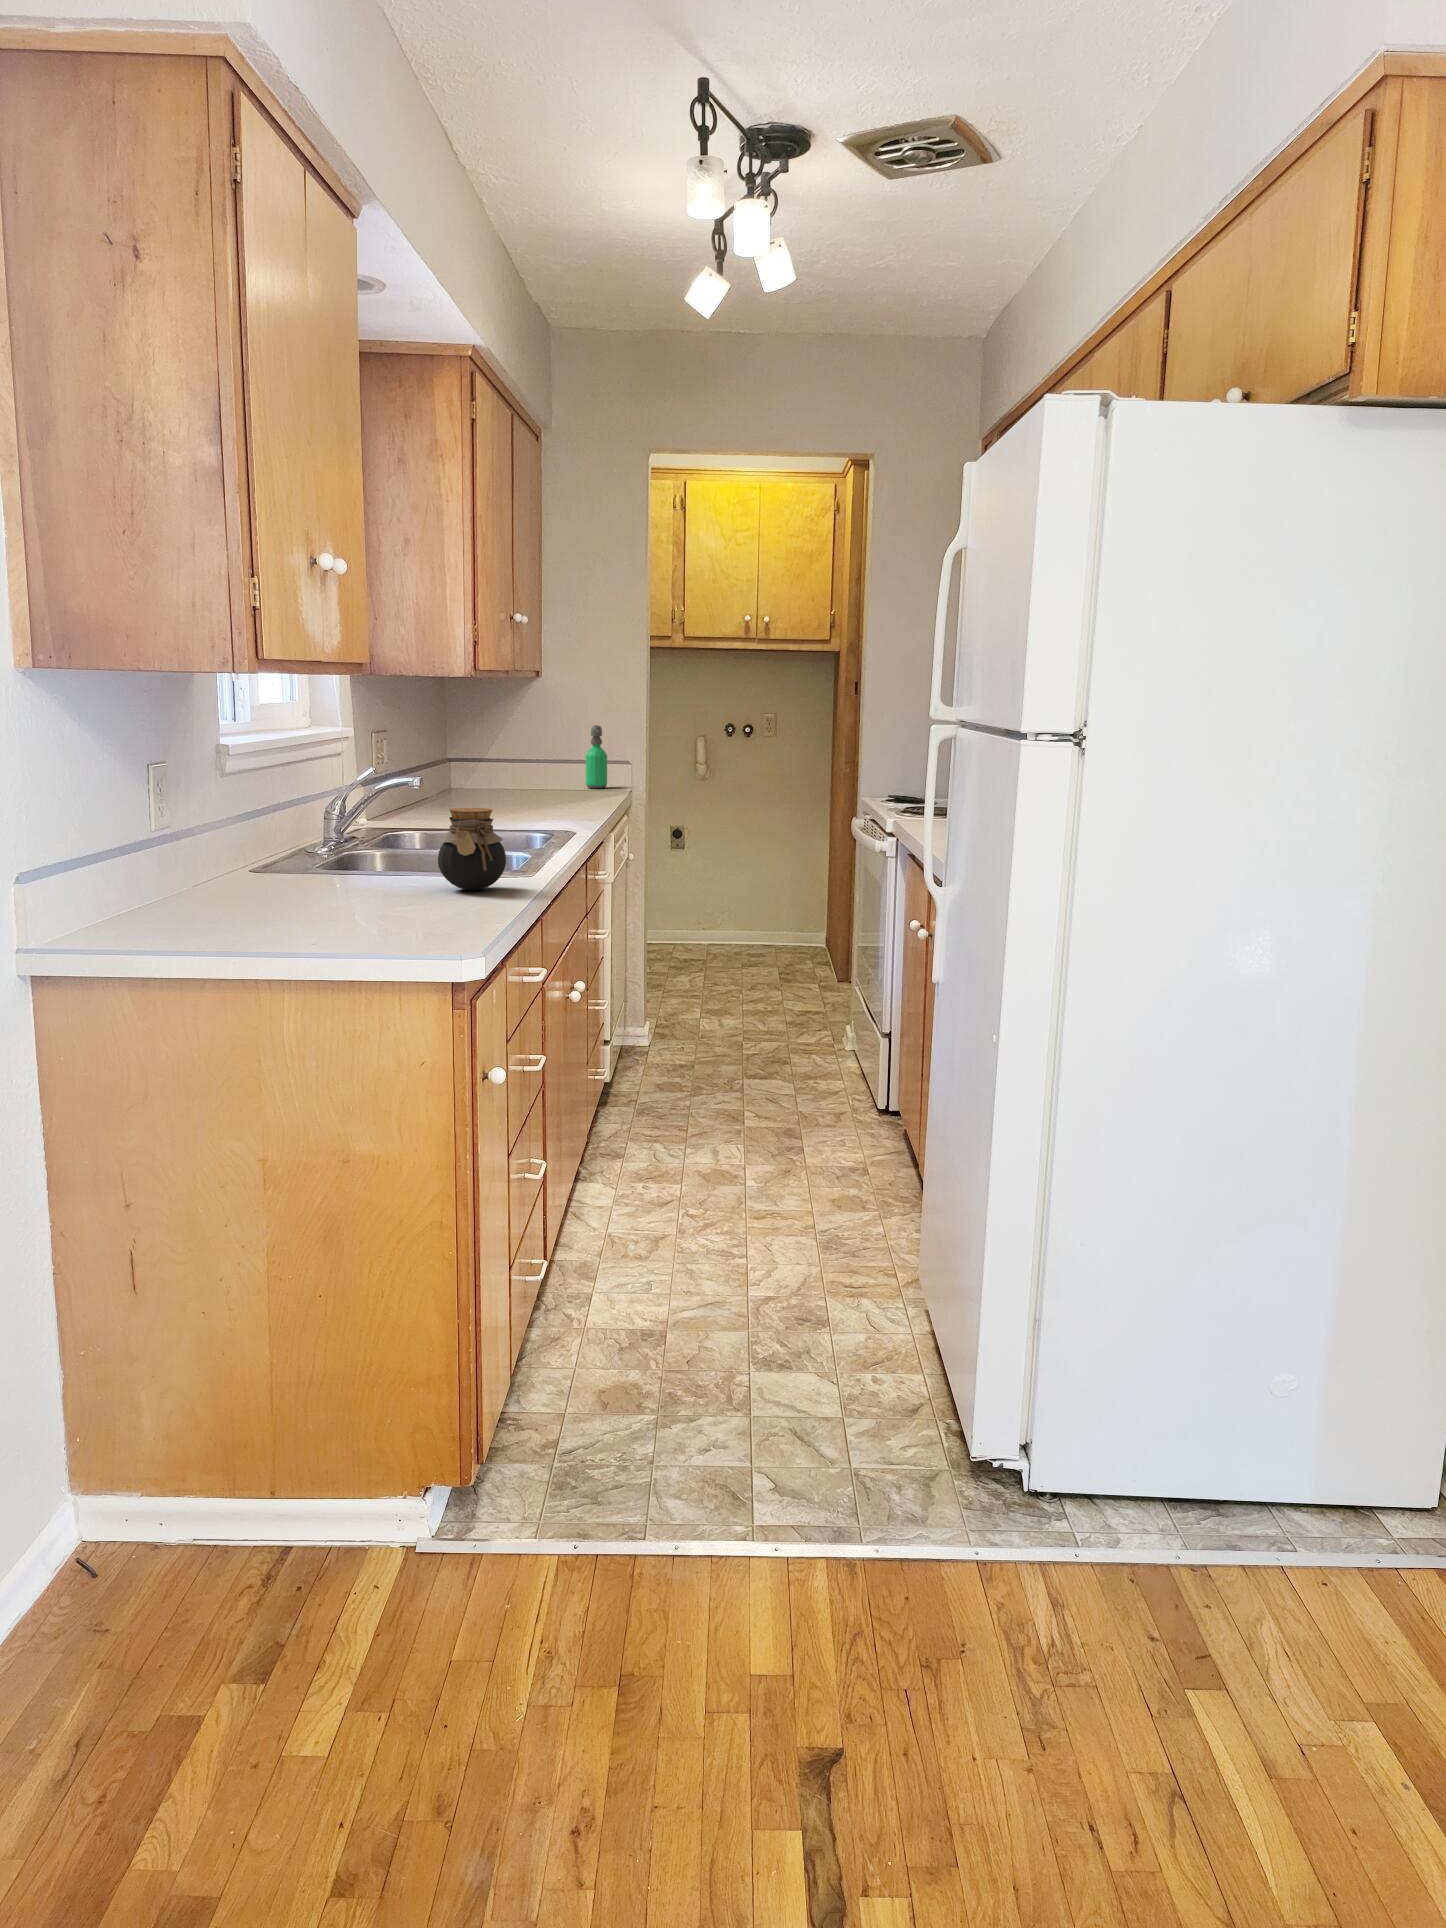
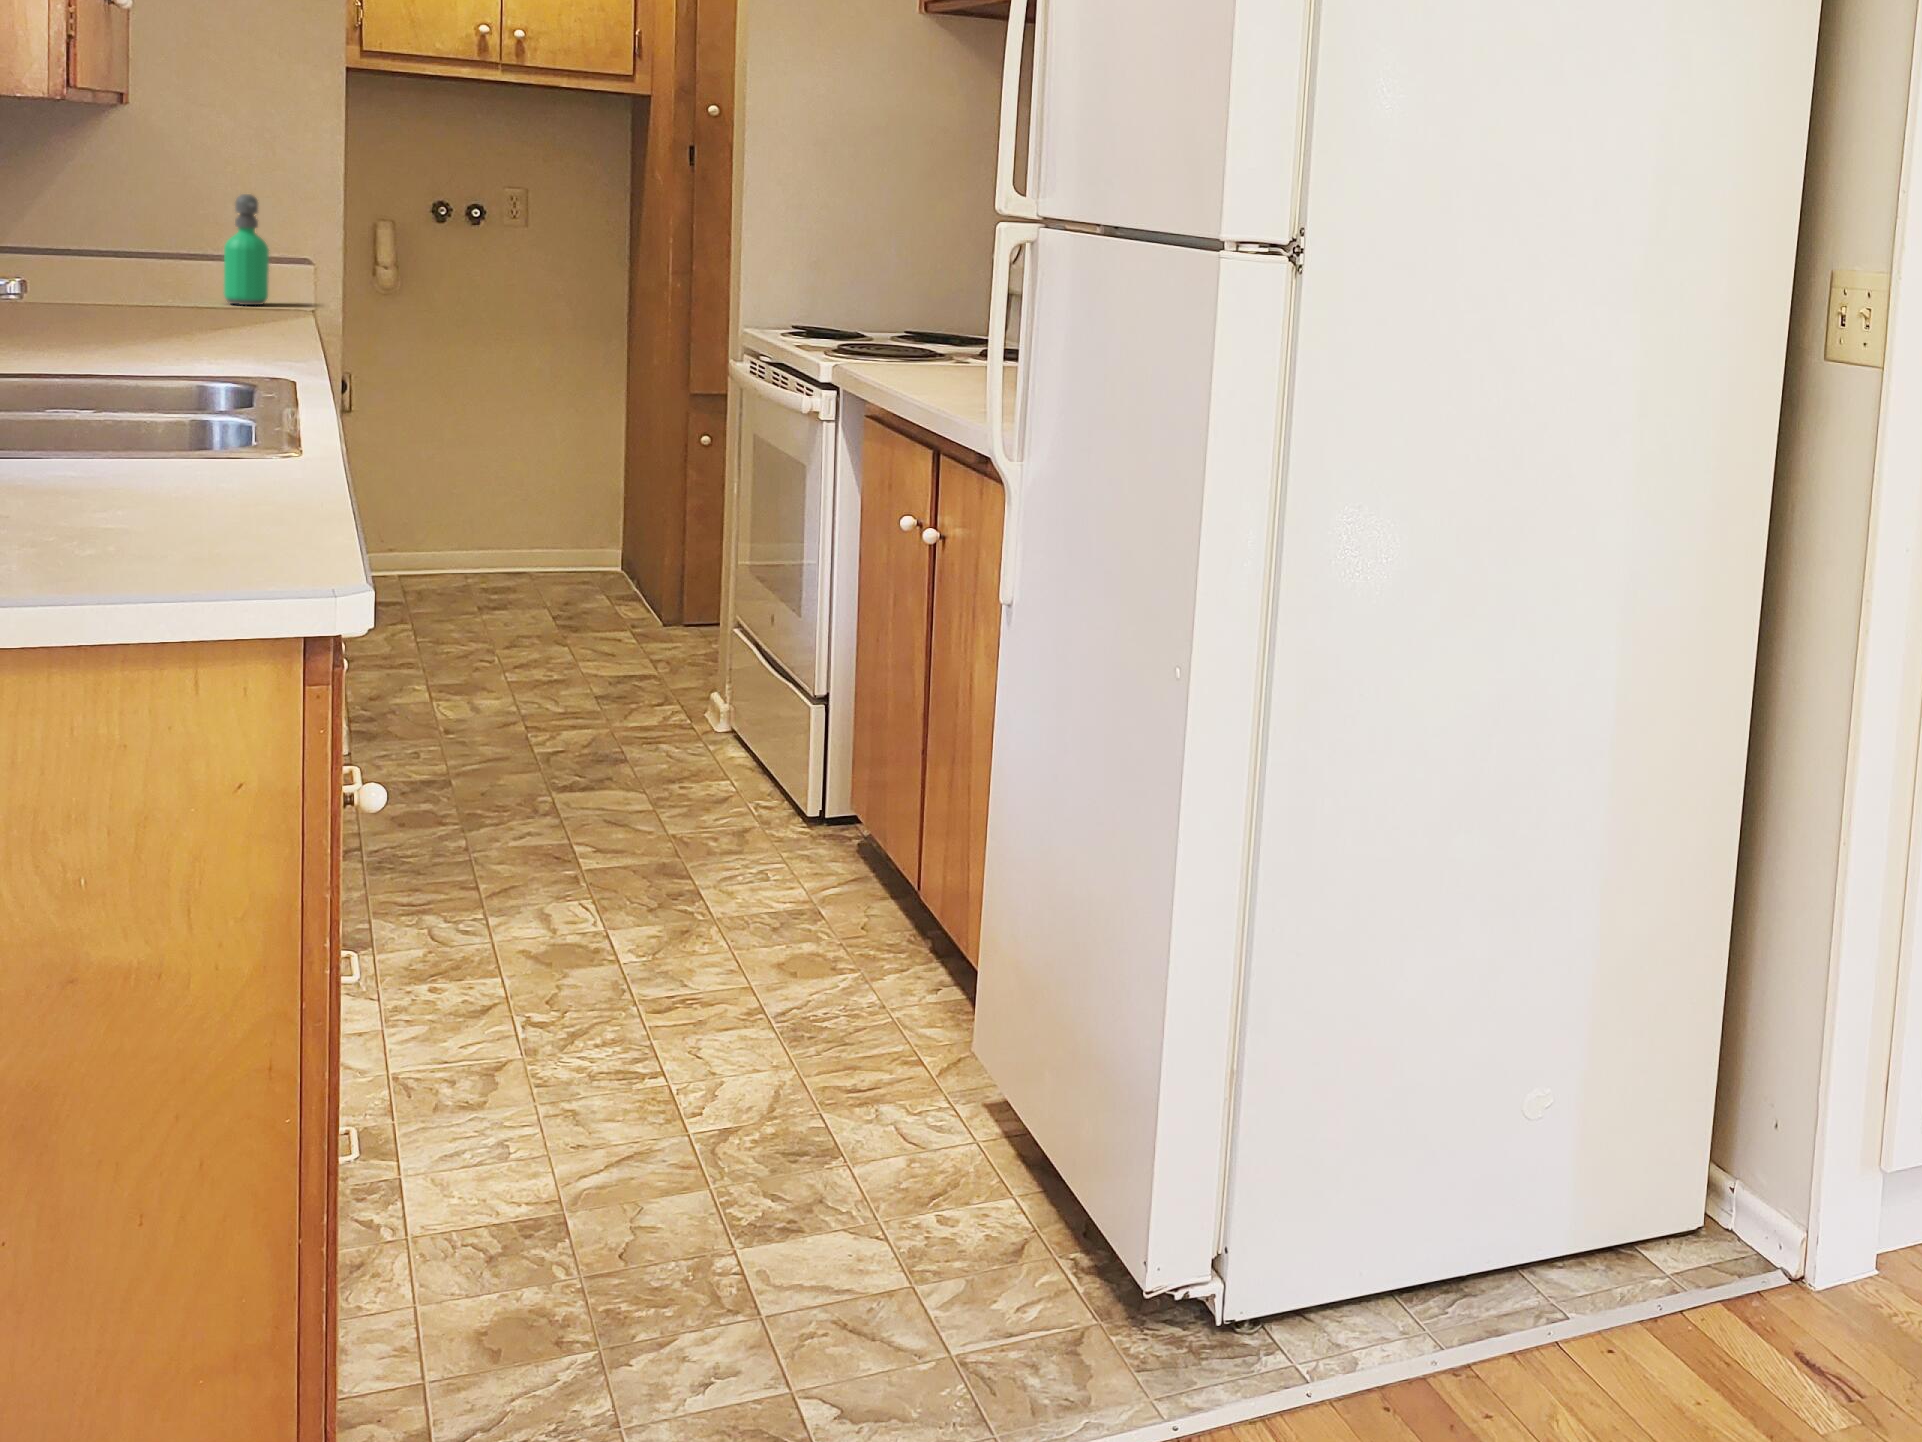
jar: present [438,808,506,890] -> none [128,330,273,478]

